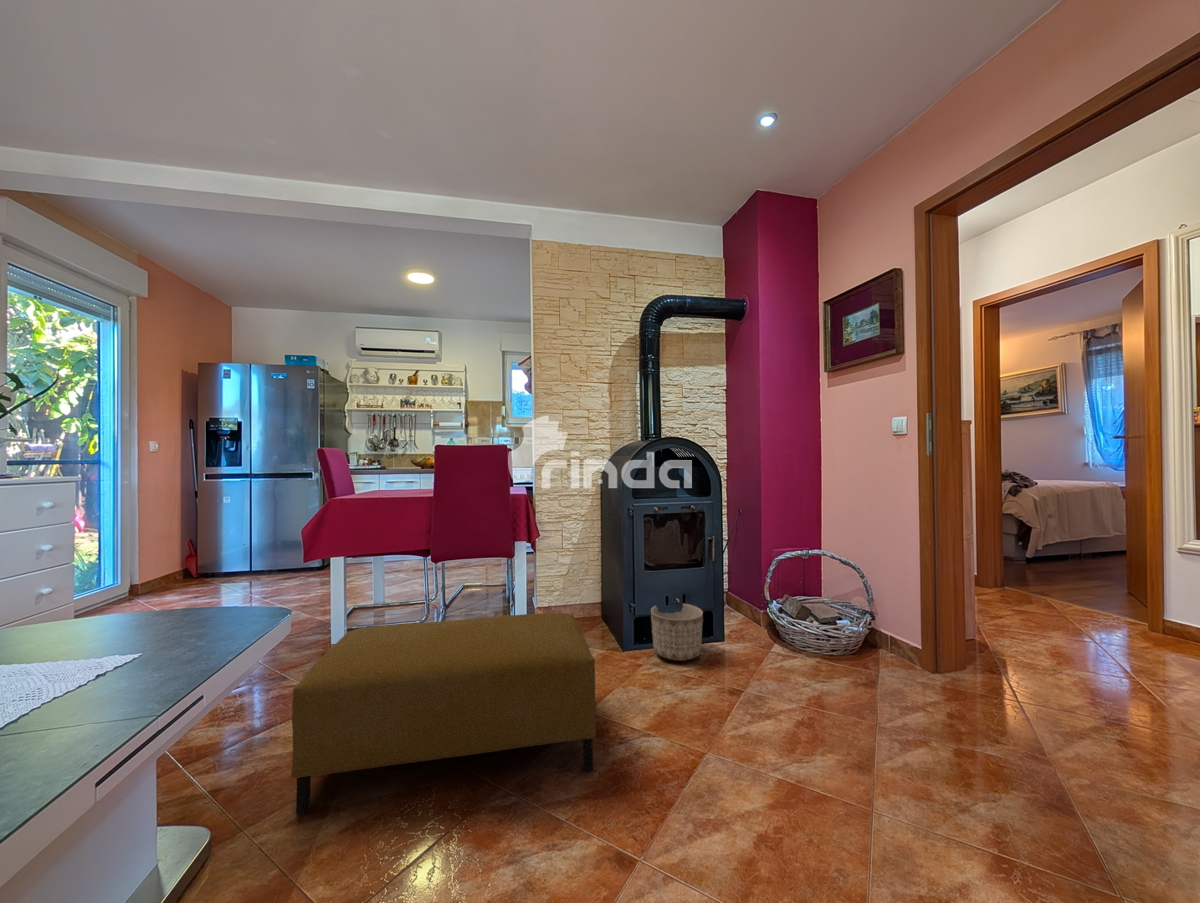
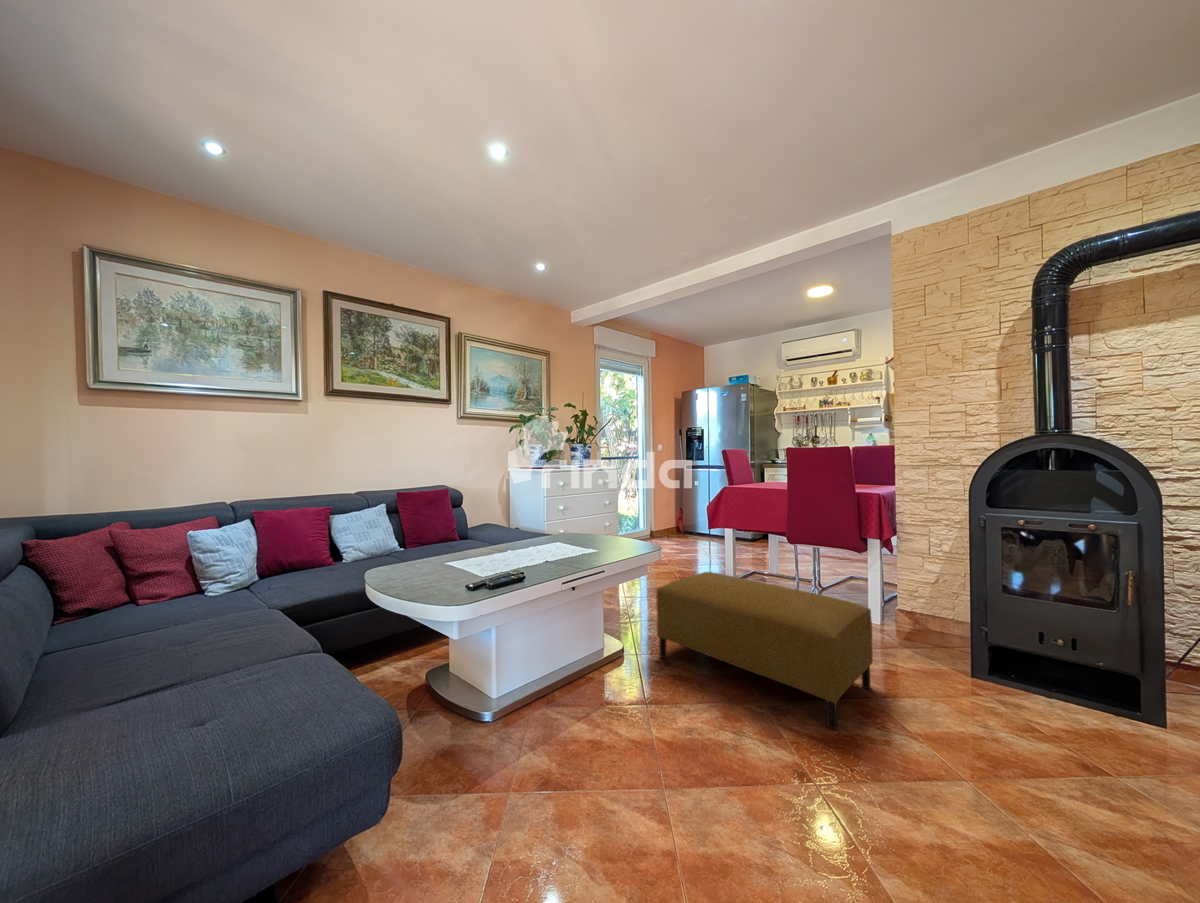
planter: present [651,604,703,661] -> none [1011,643,1106,724]

